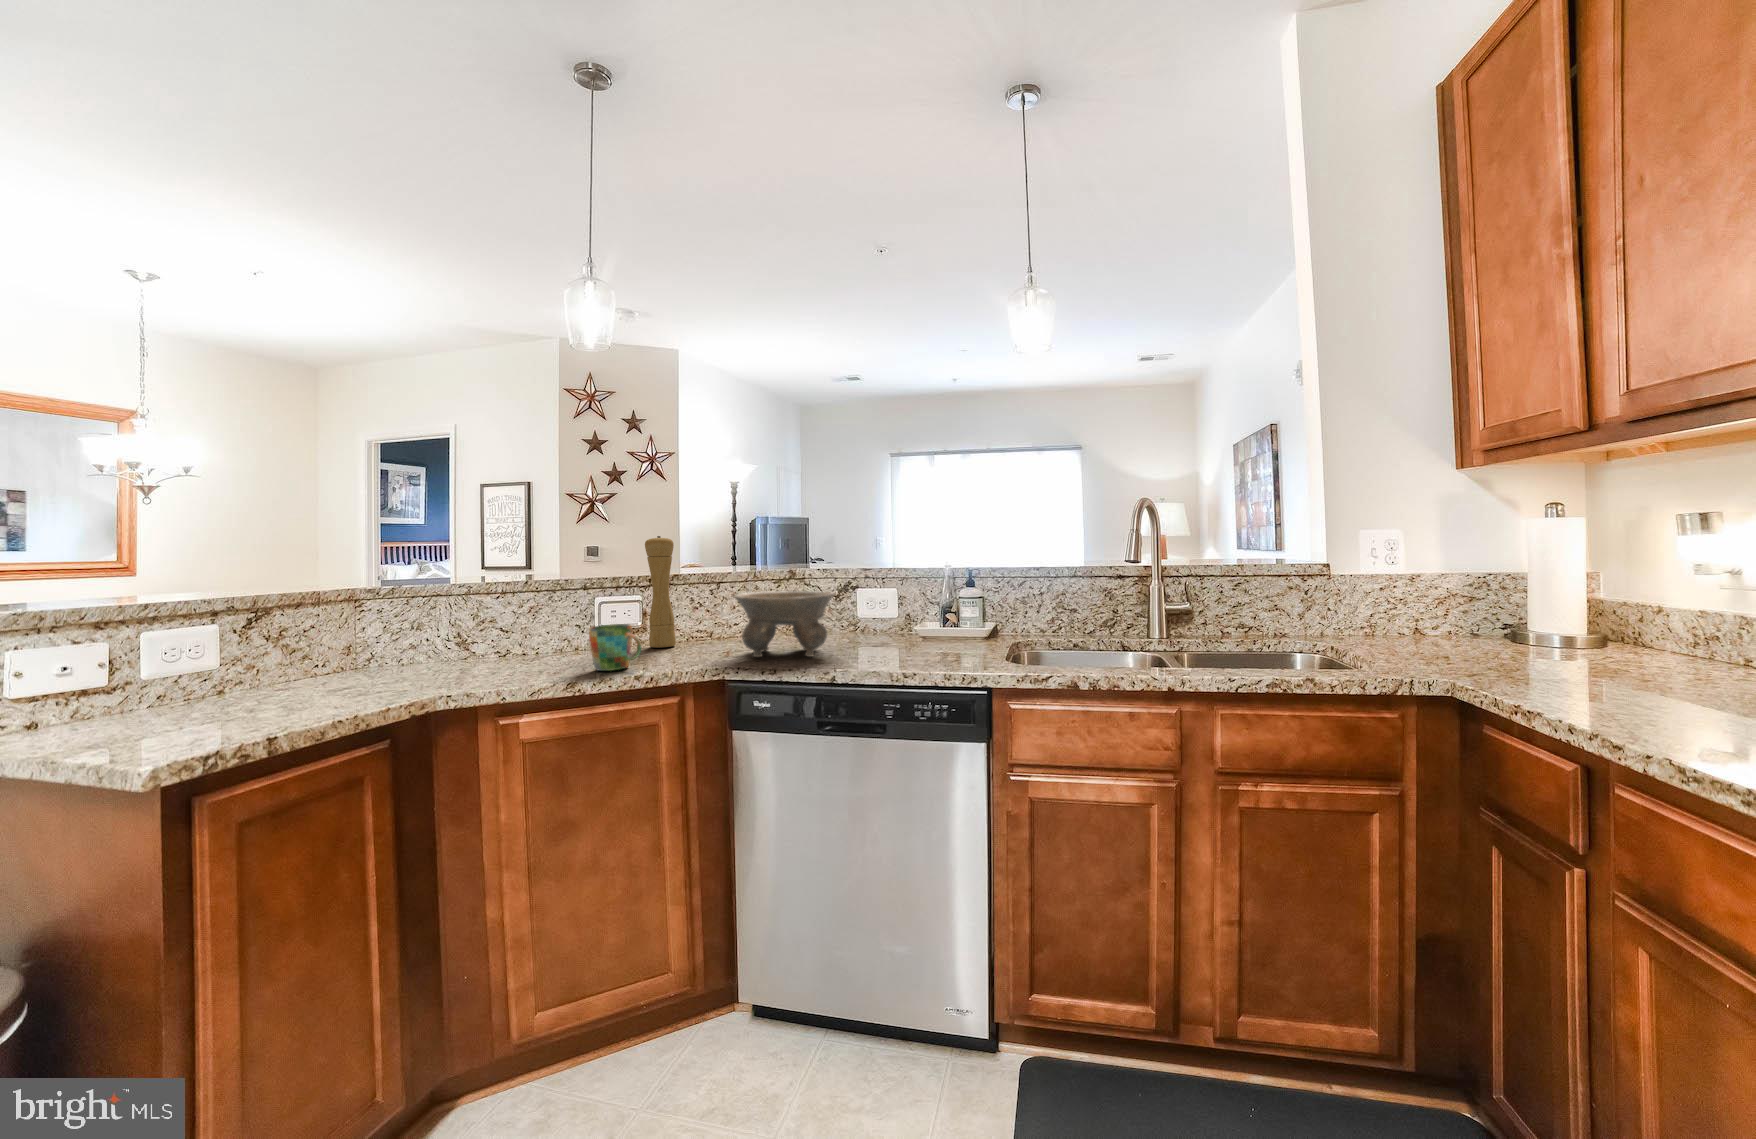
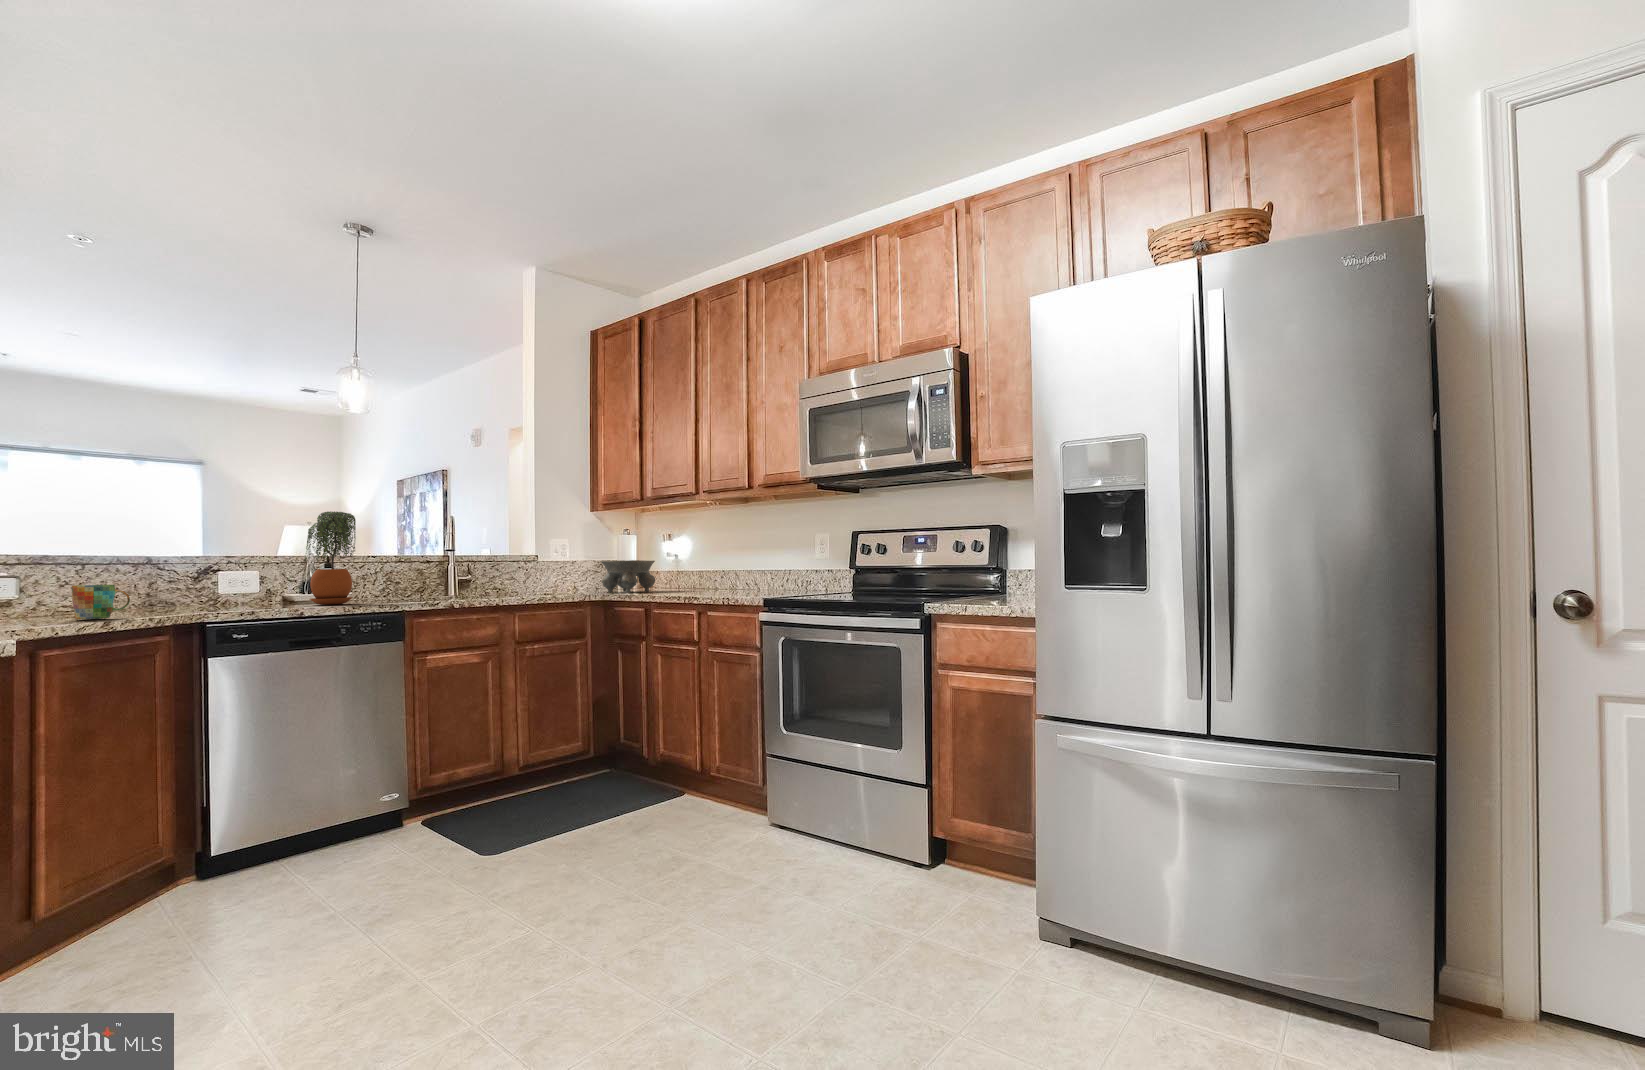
potted plant: none [882,507,960,656] -> present [305,511,356,605]
pepper mill: present [645,536,676,648] -> none [34,519,70,616]
bowl: present [734,591,834,657] -> present [601,560,655,593]

